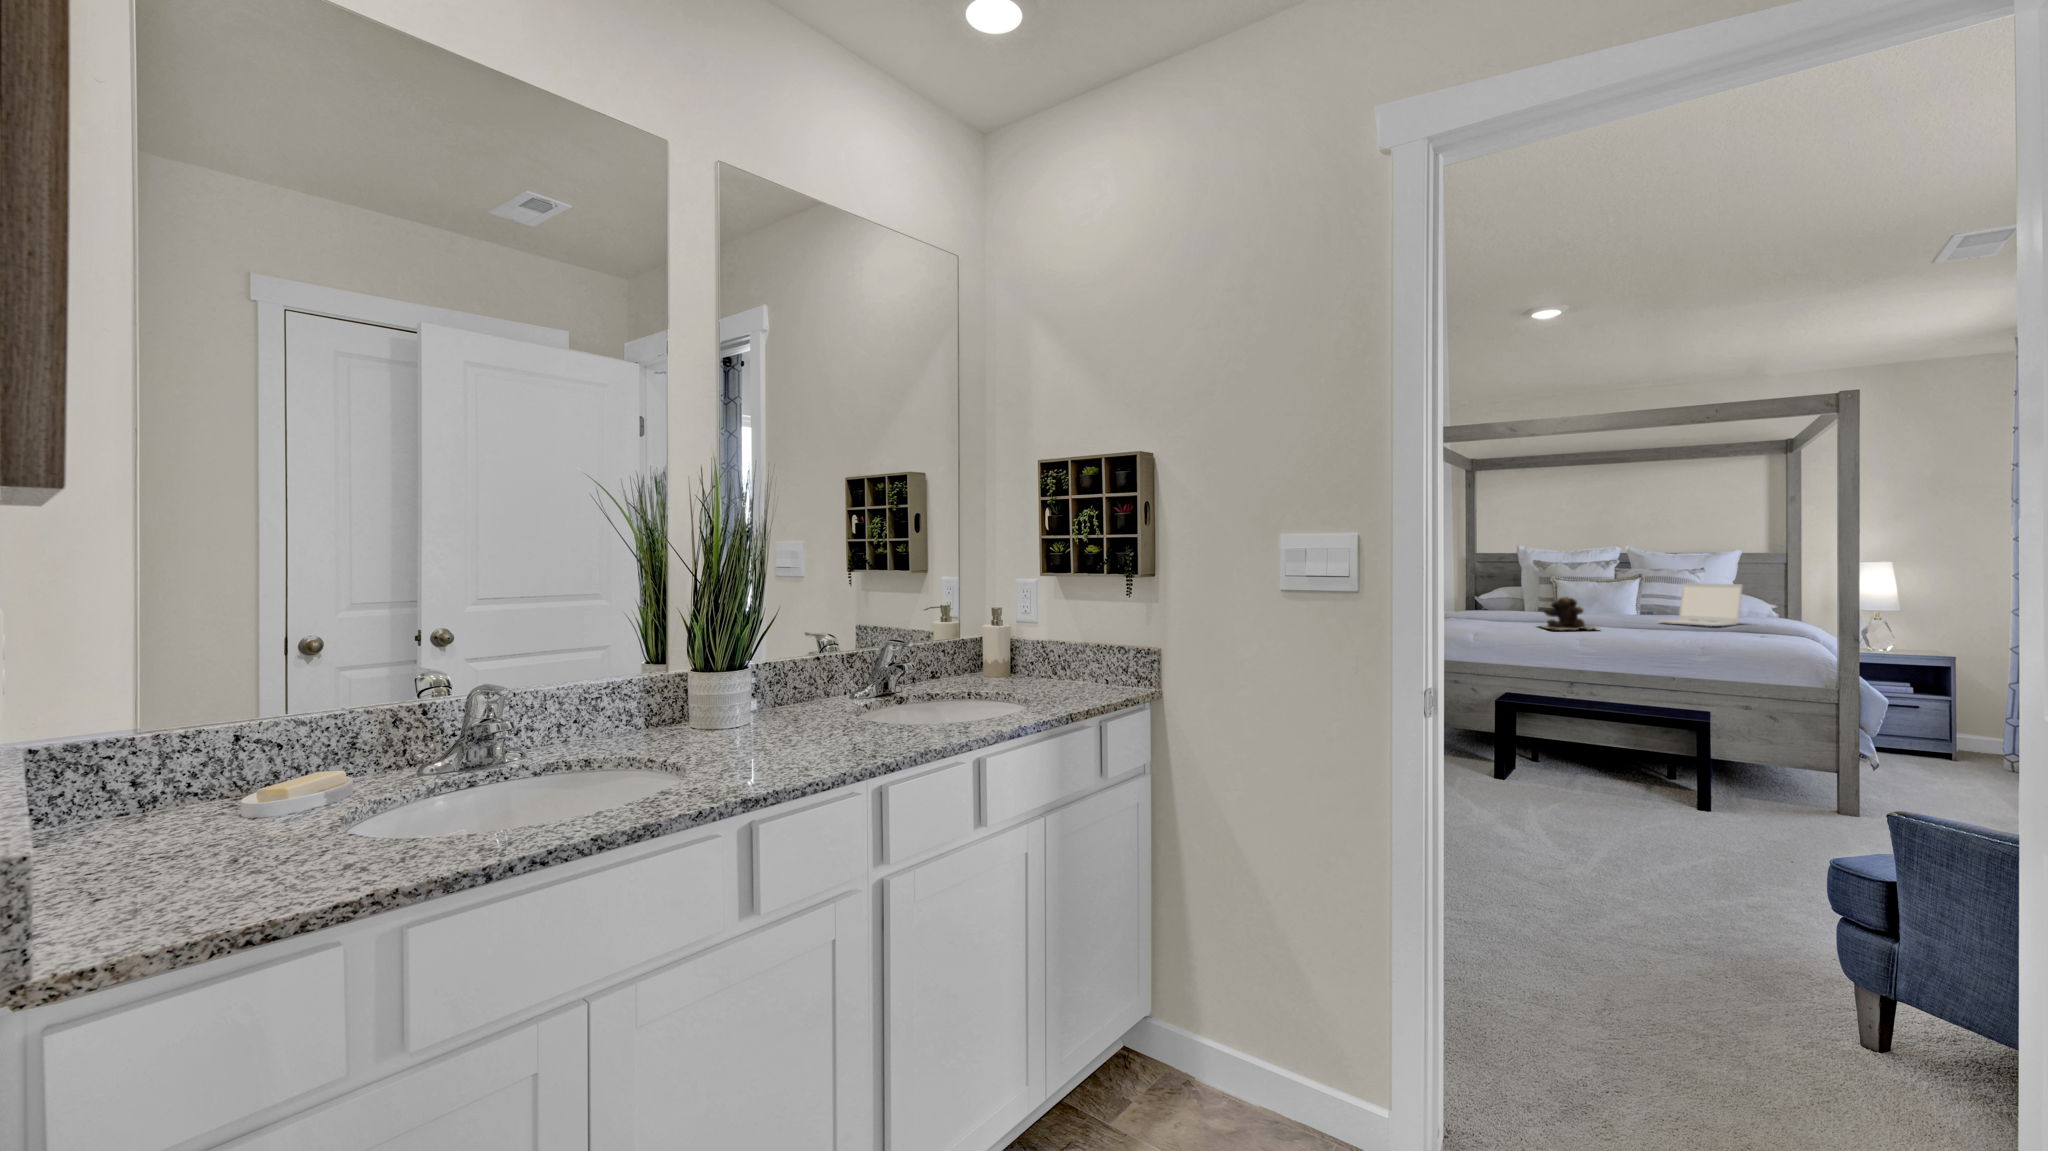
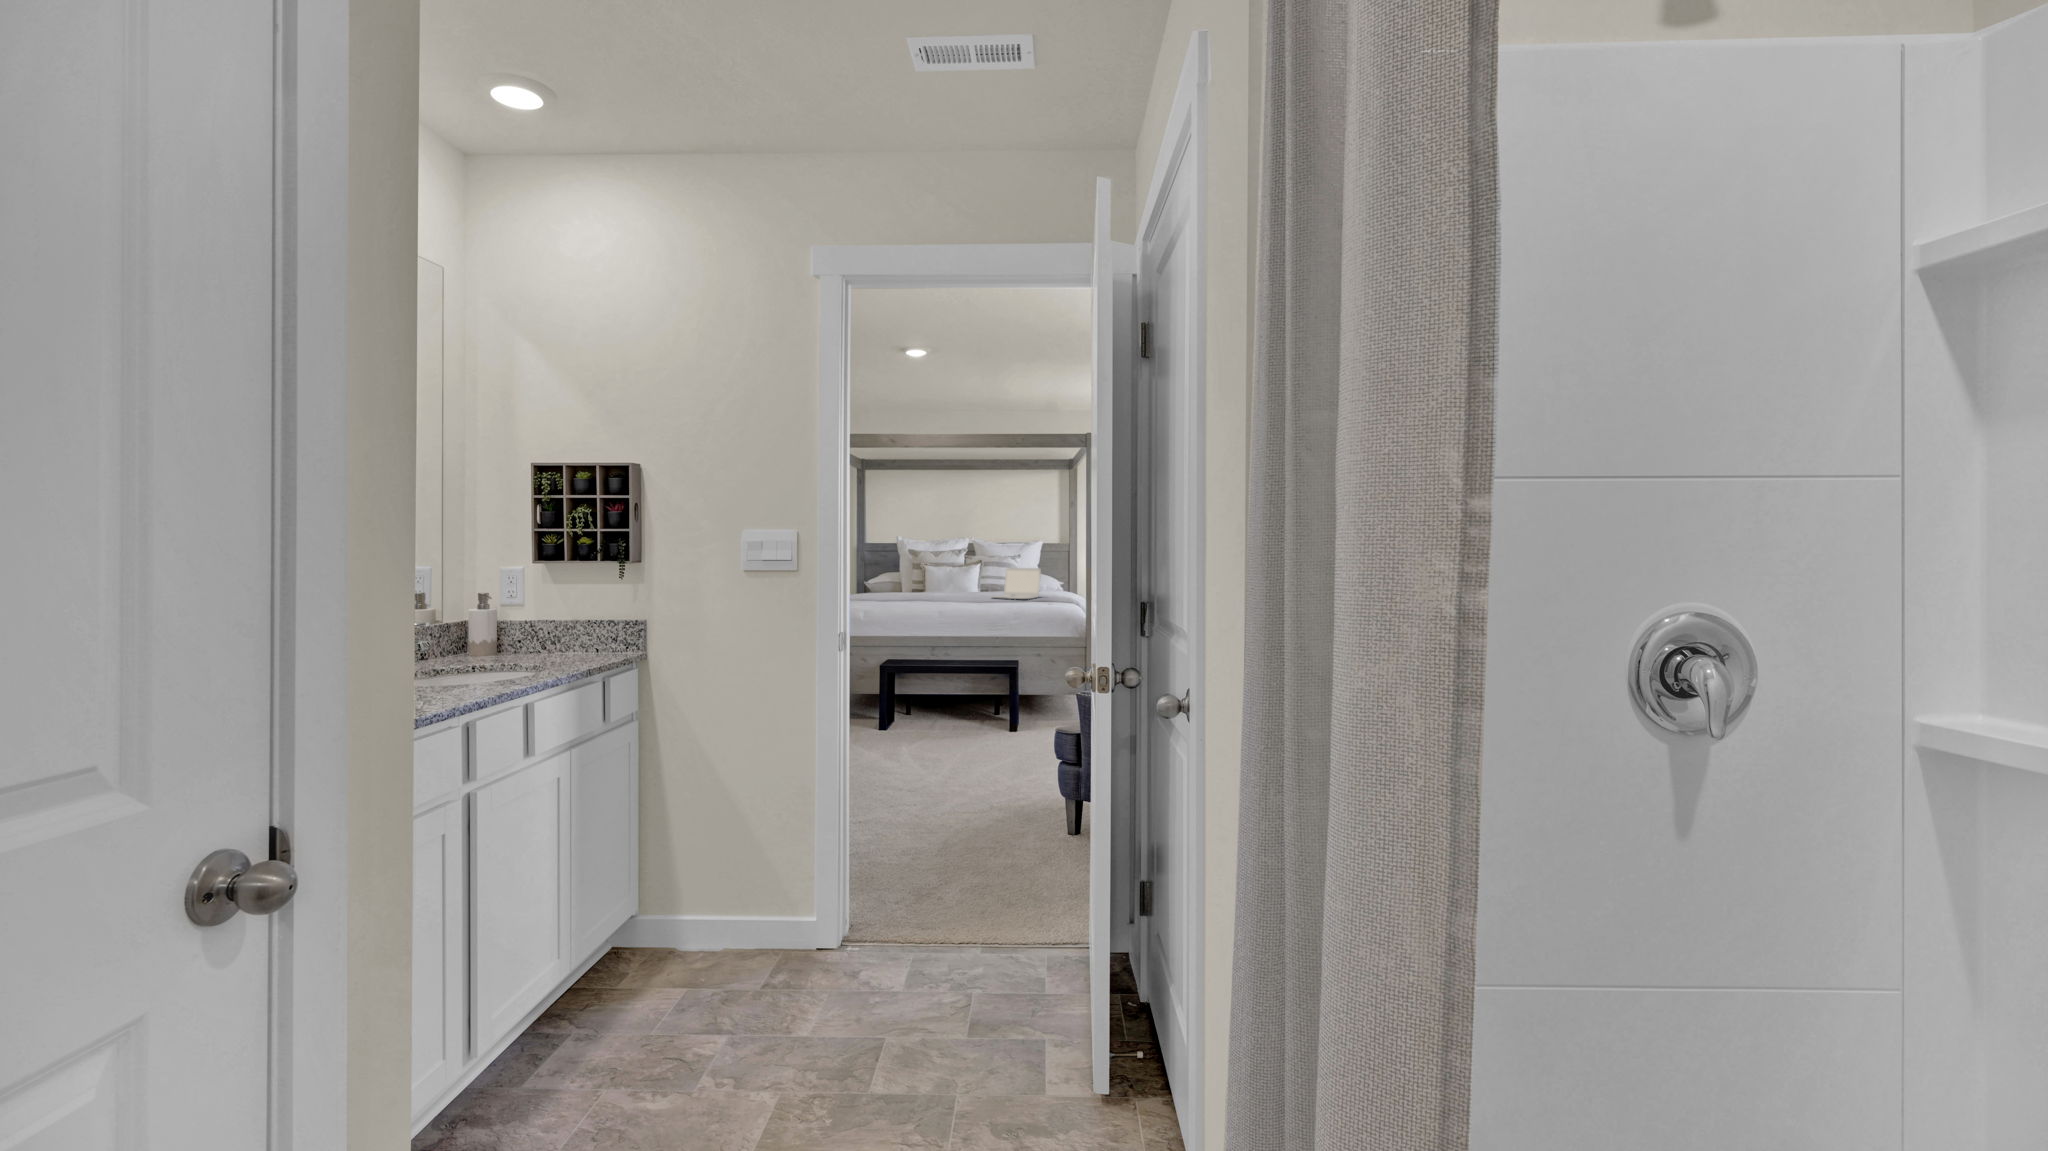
teddy bear: present [1541,597,1597,630] -> none [909,579,954,605]

